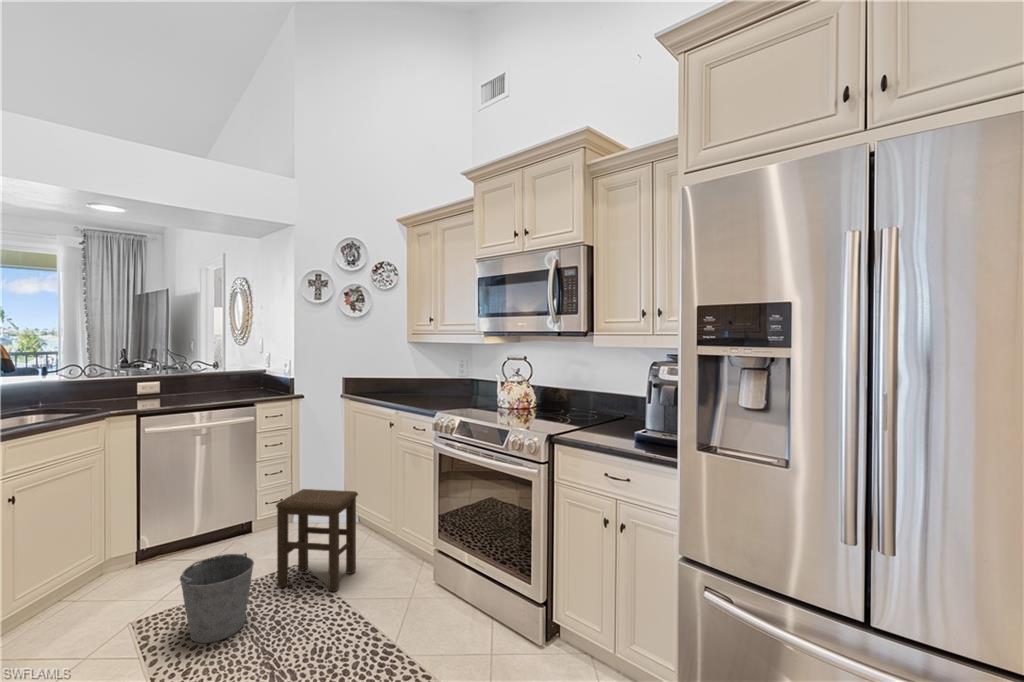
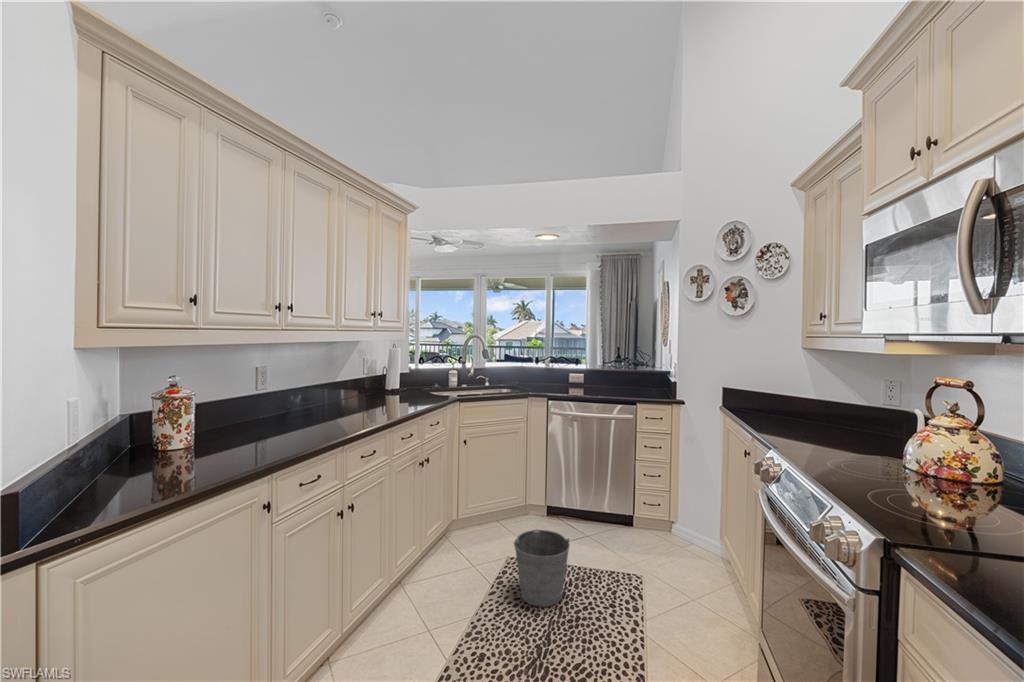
stool: present [276,489,358,591] -> none [607,497,688,621]

